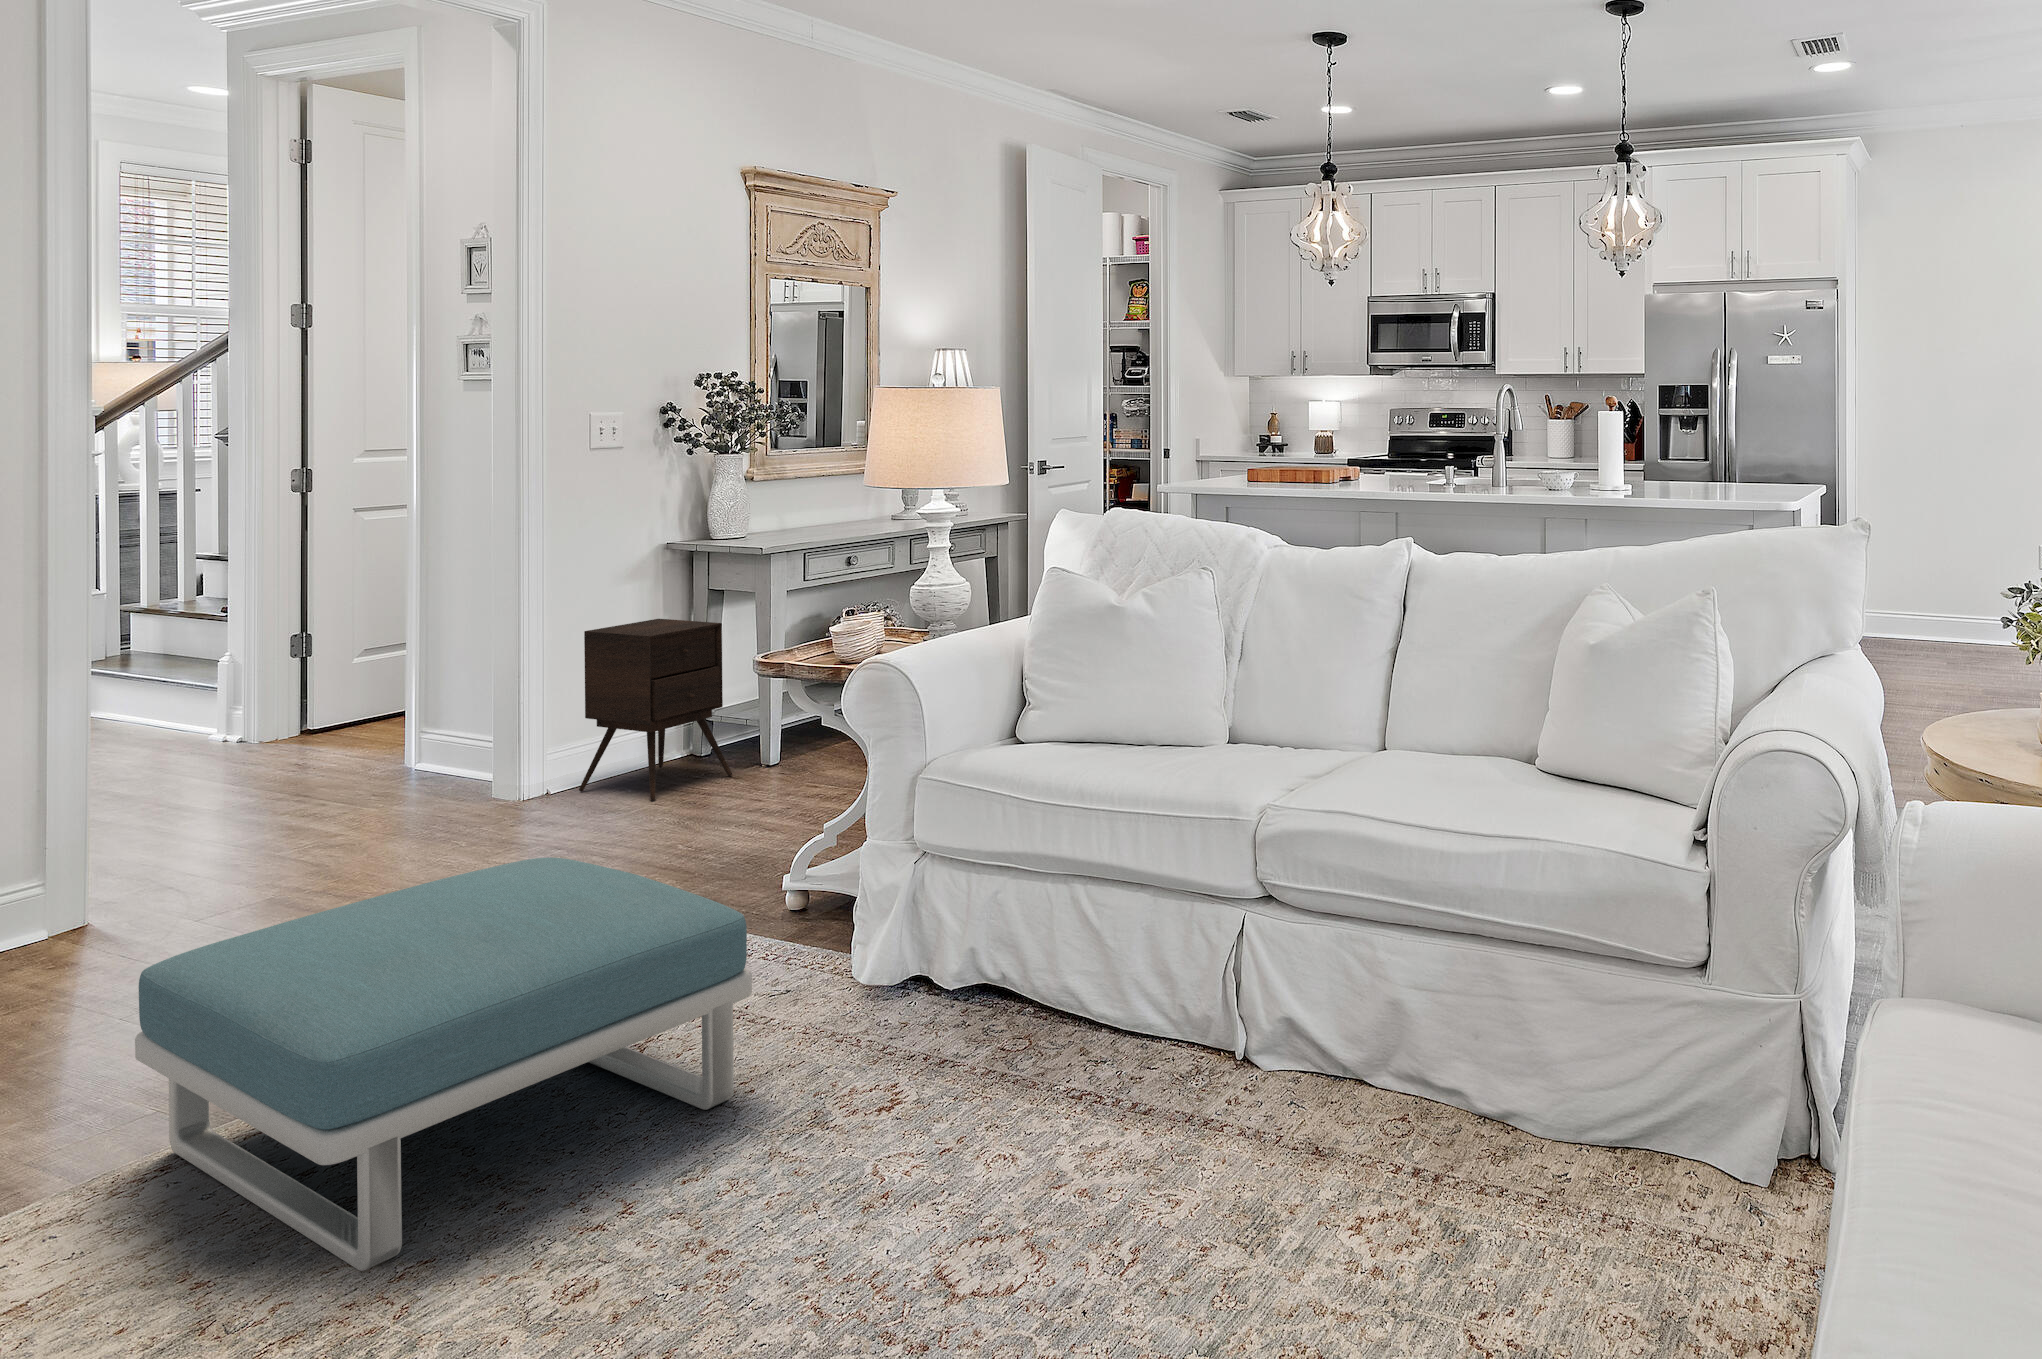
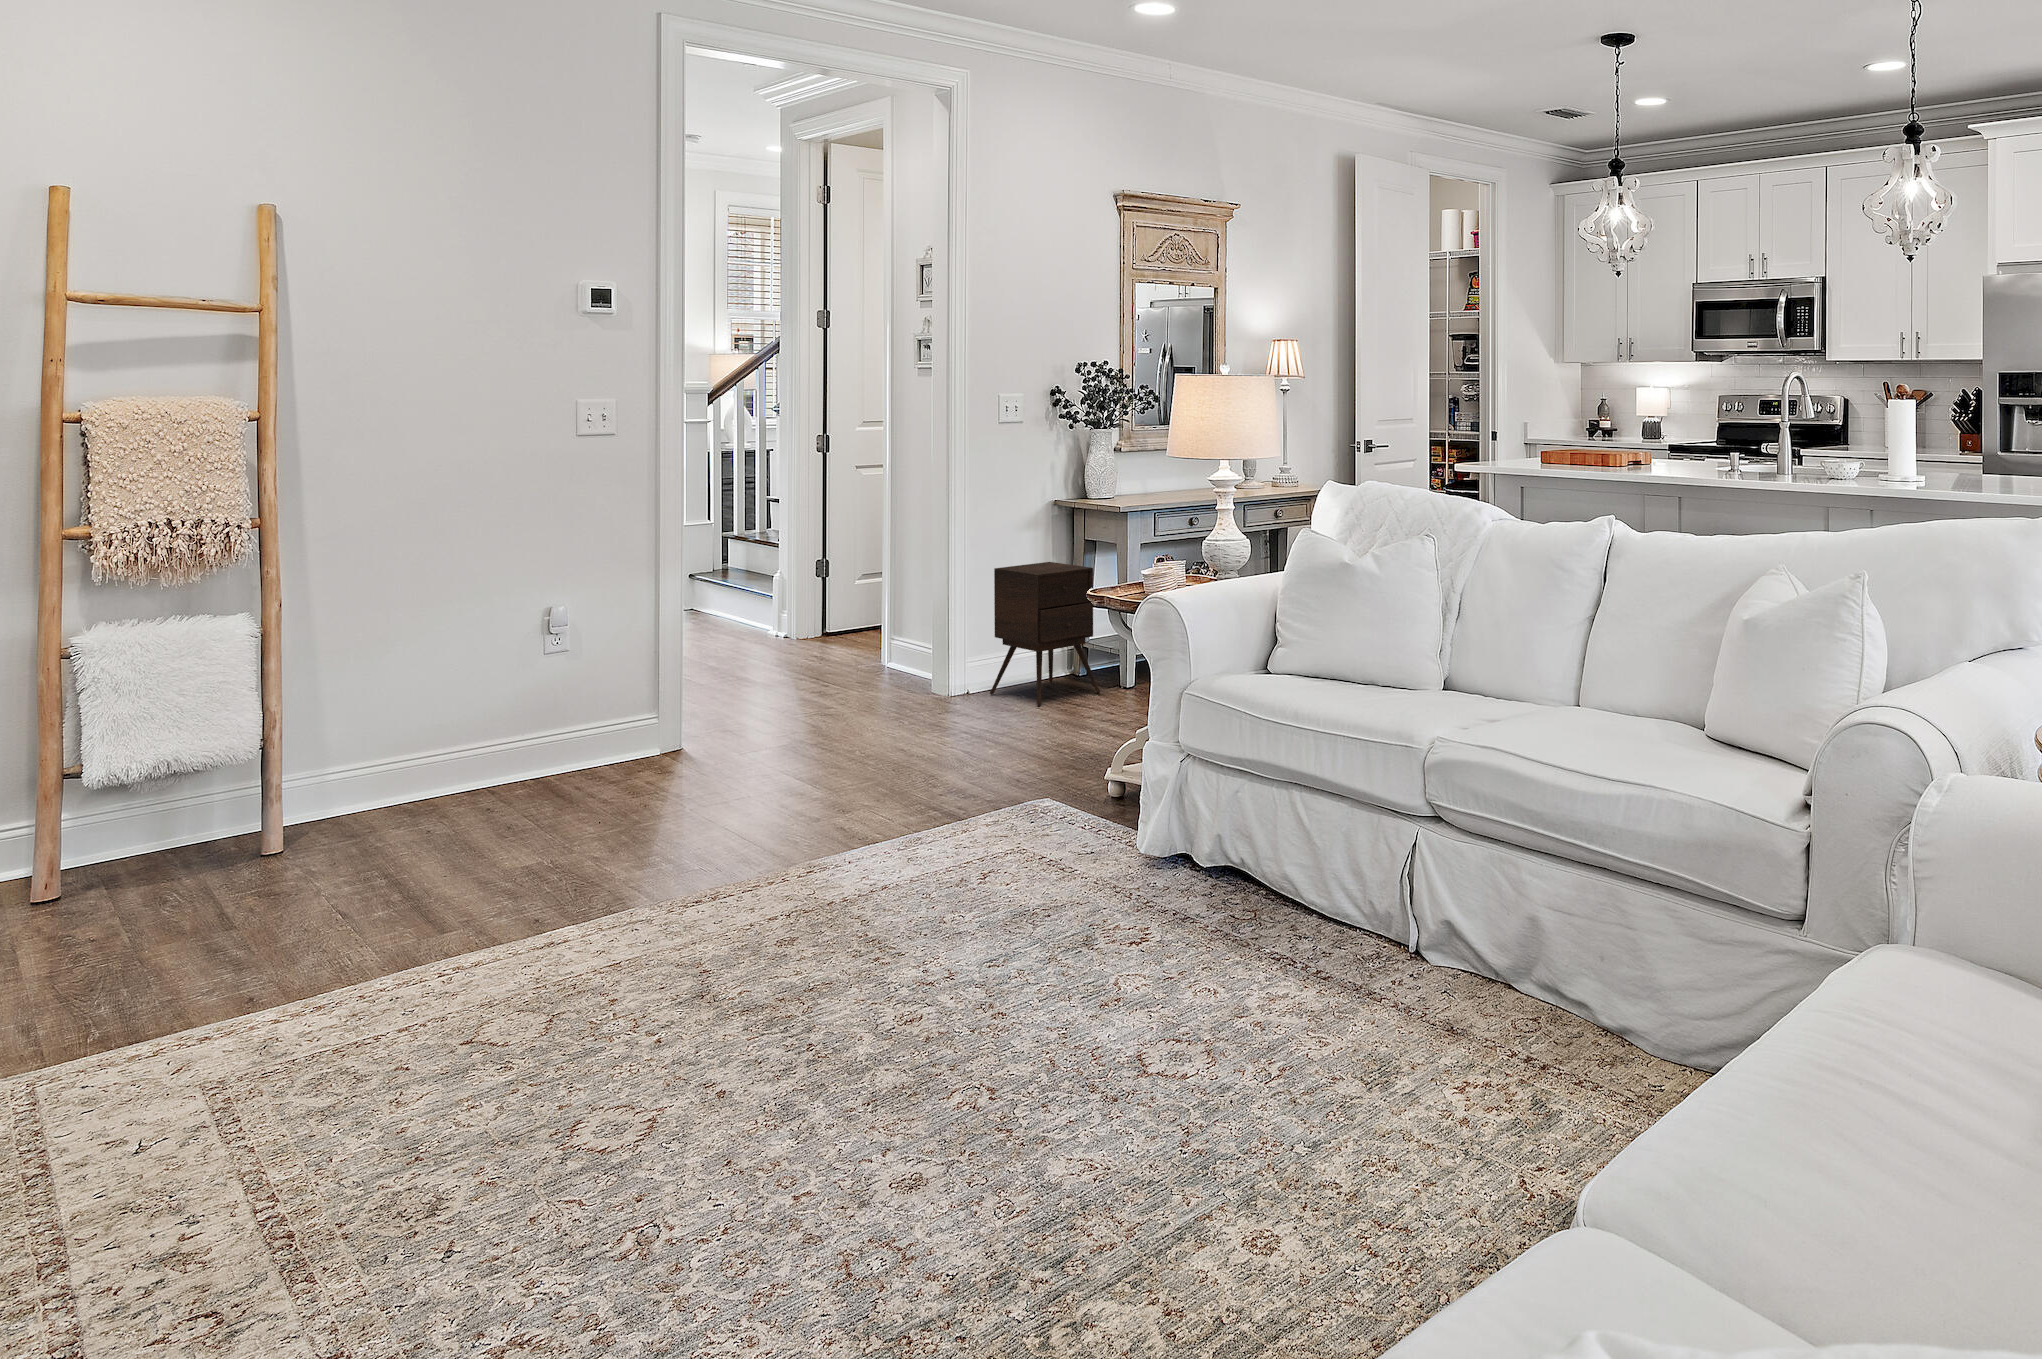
footstool: present [135,857,752,1271] -> none [678,730,1051,987]

